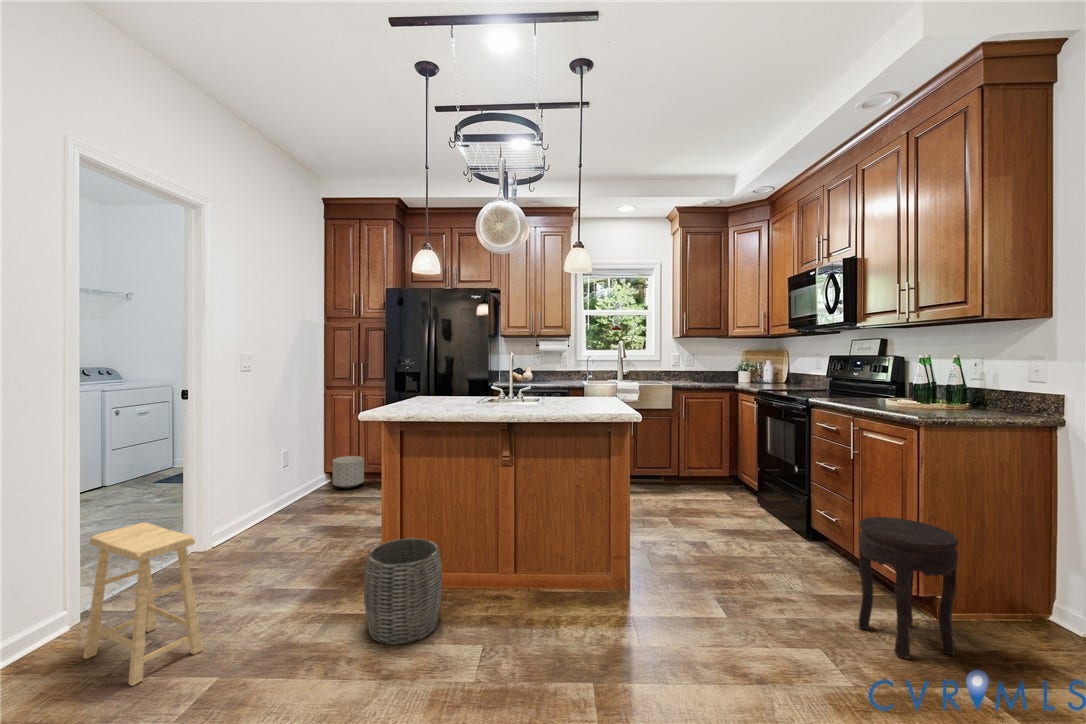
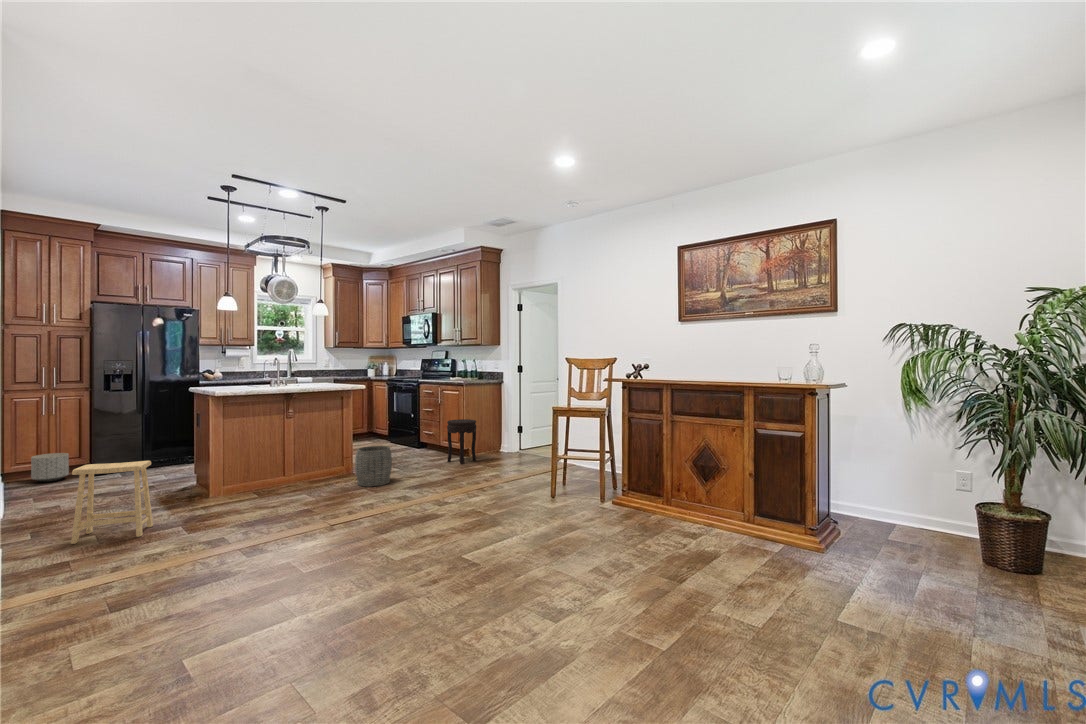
woven basket: present [364,538,442,644] -> present [355,446,392,487]

